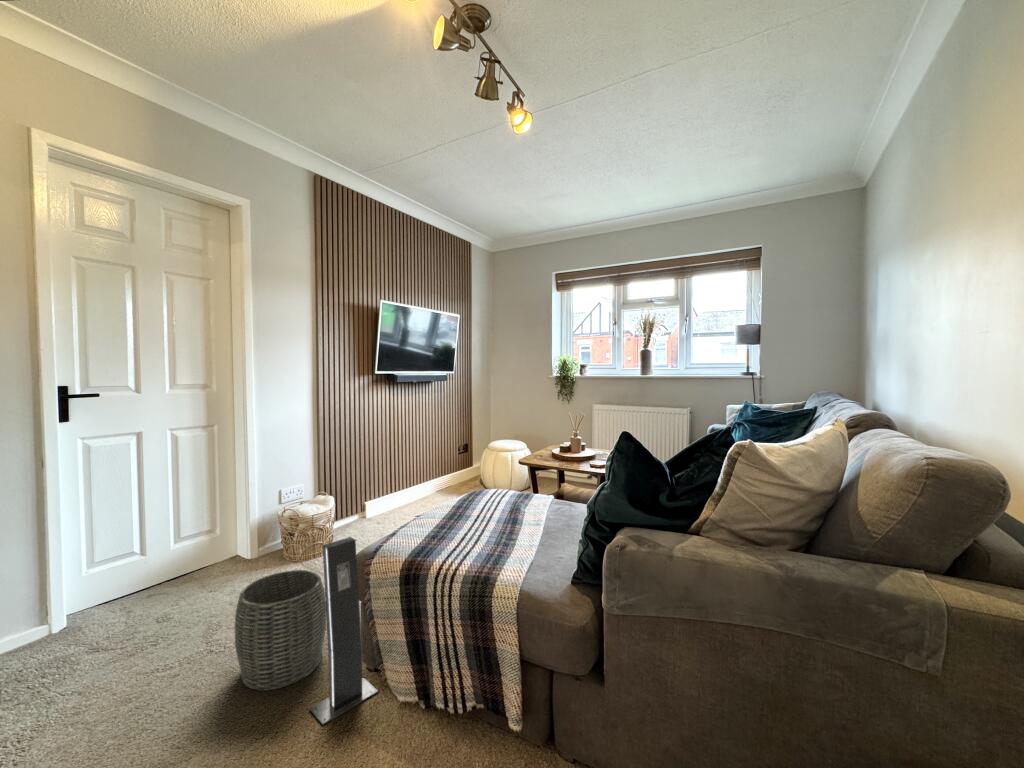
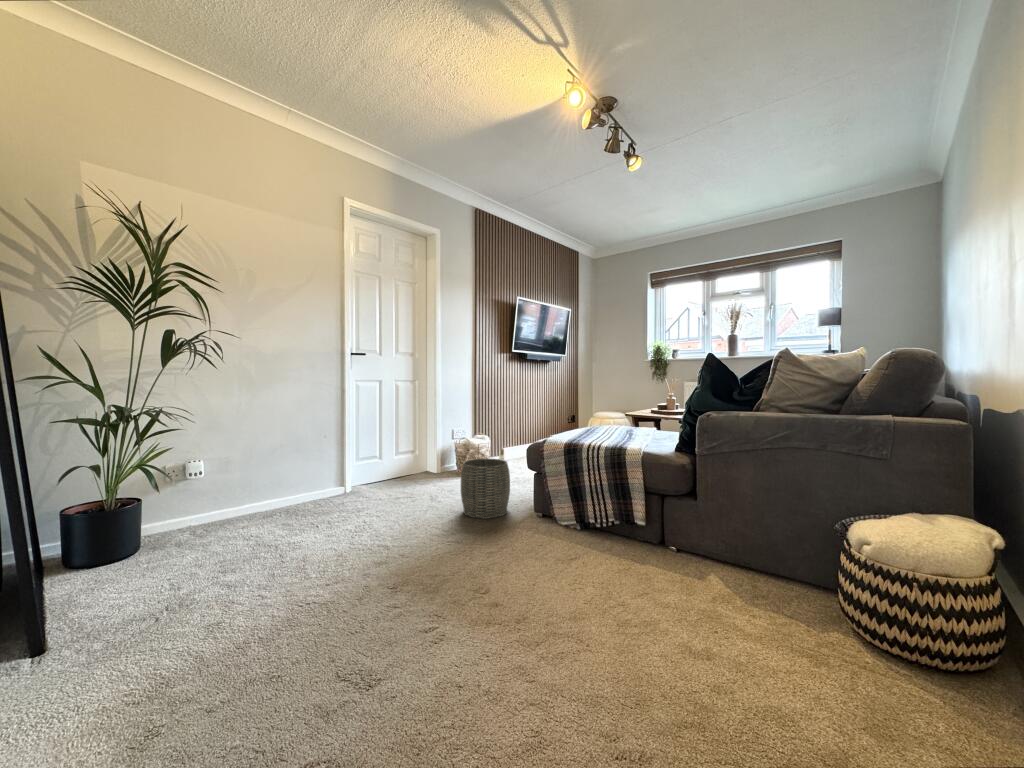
speaker: present [310,537,378,725] -> none [510,428,548,531]

